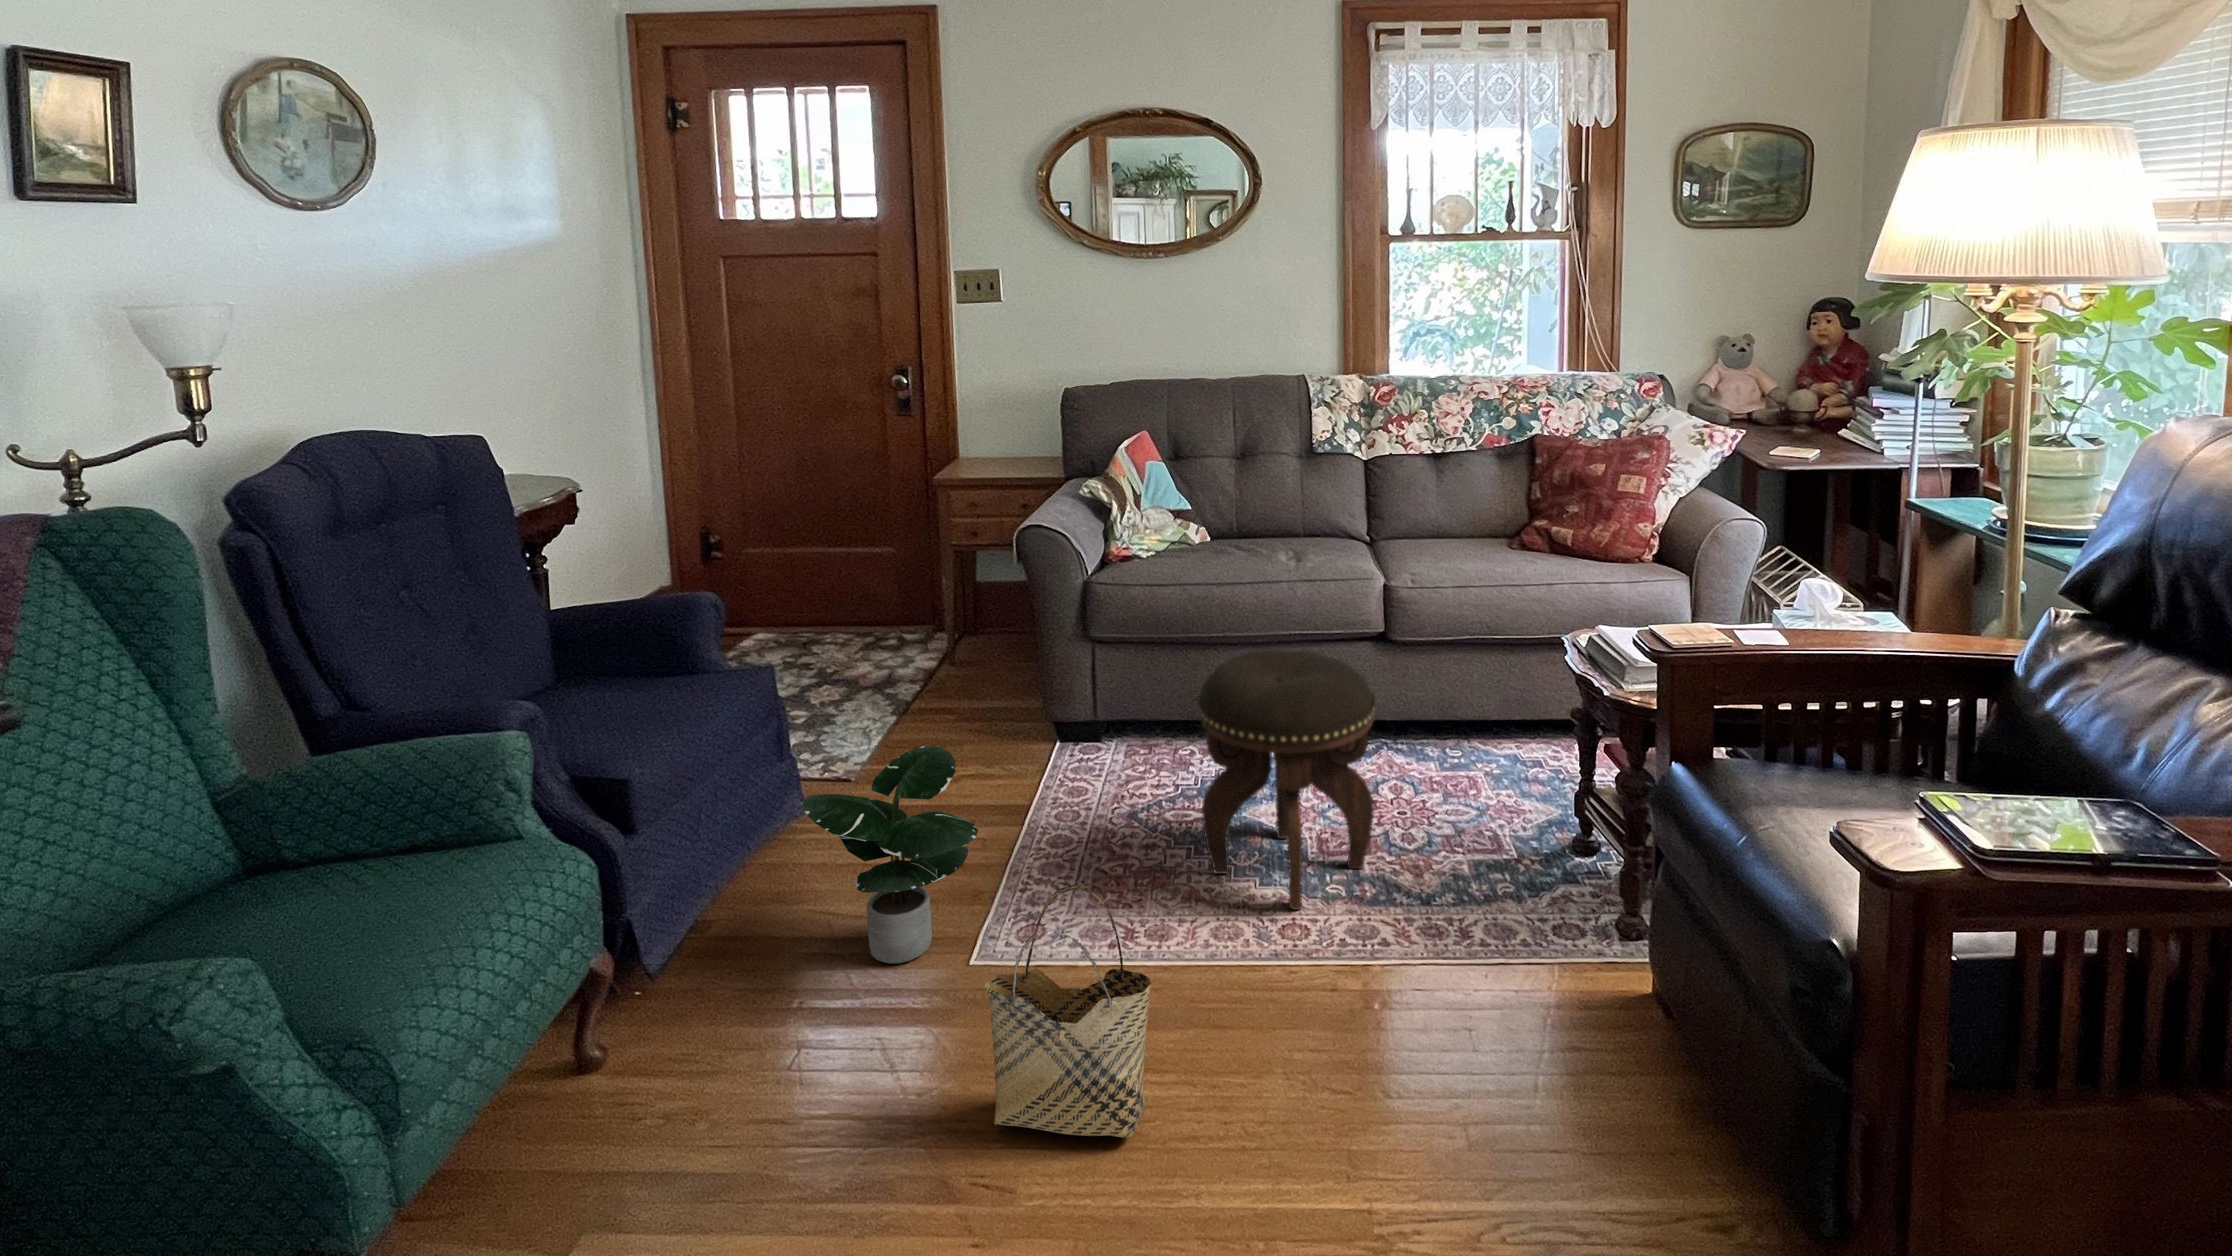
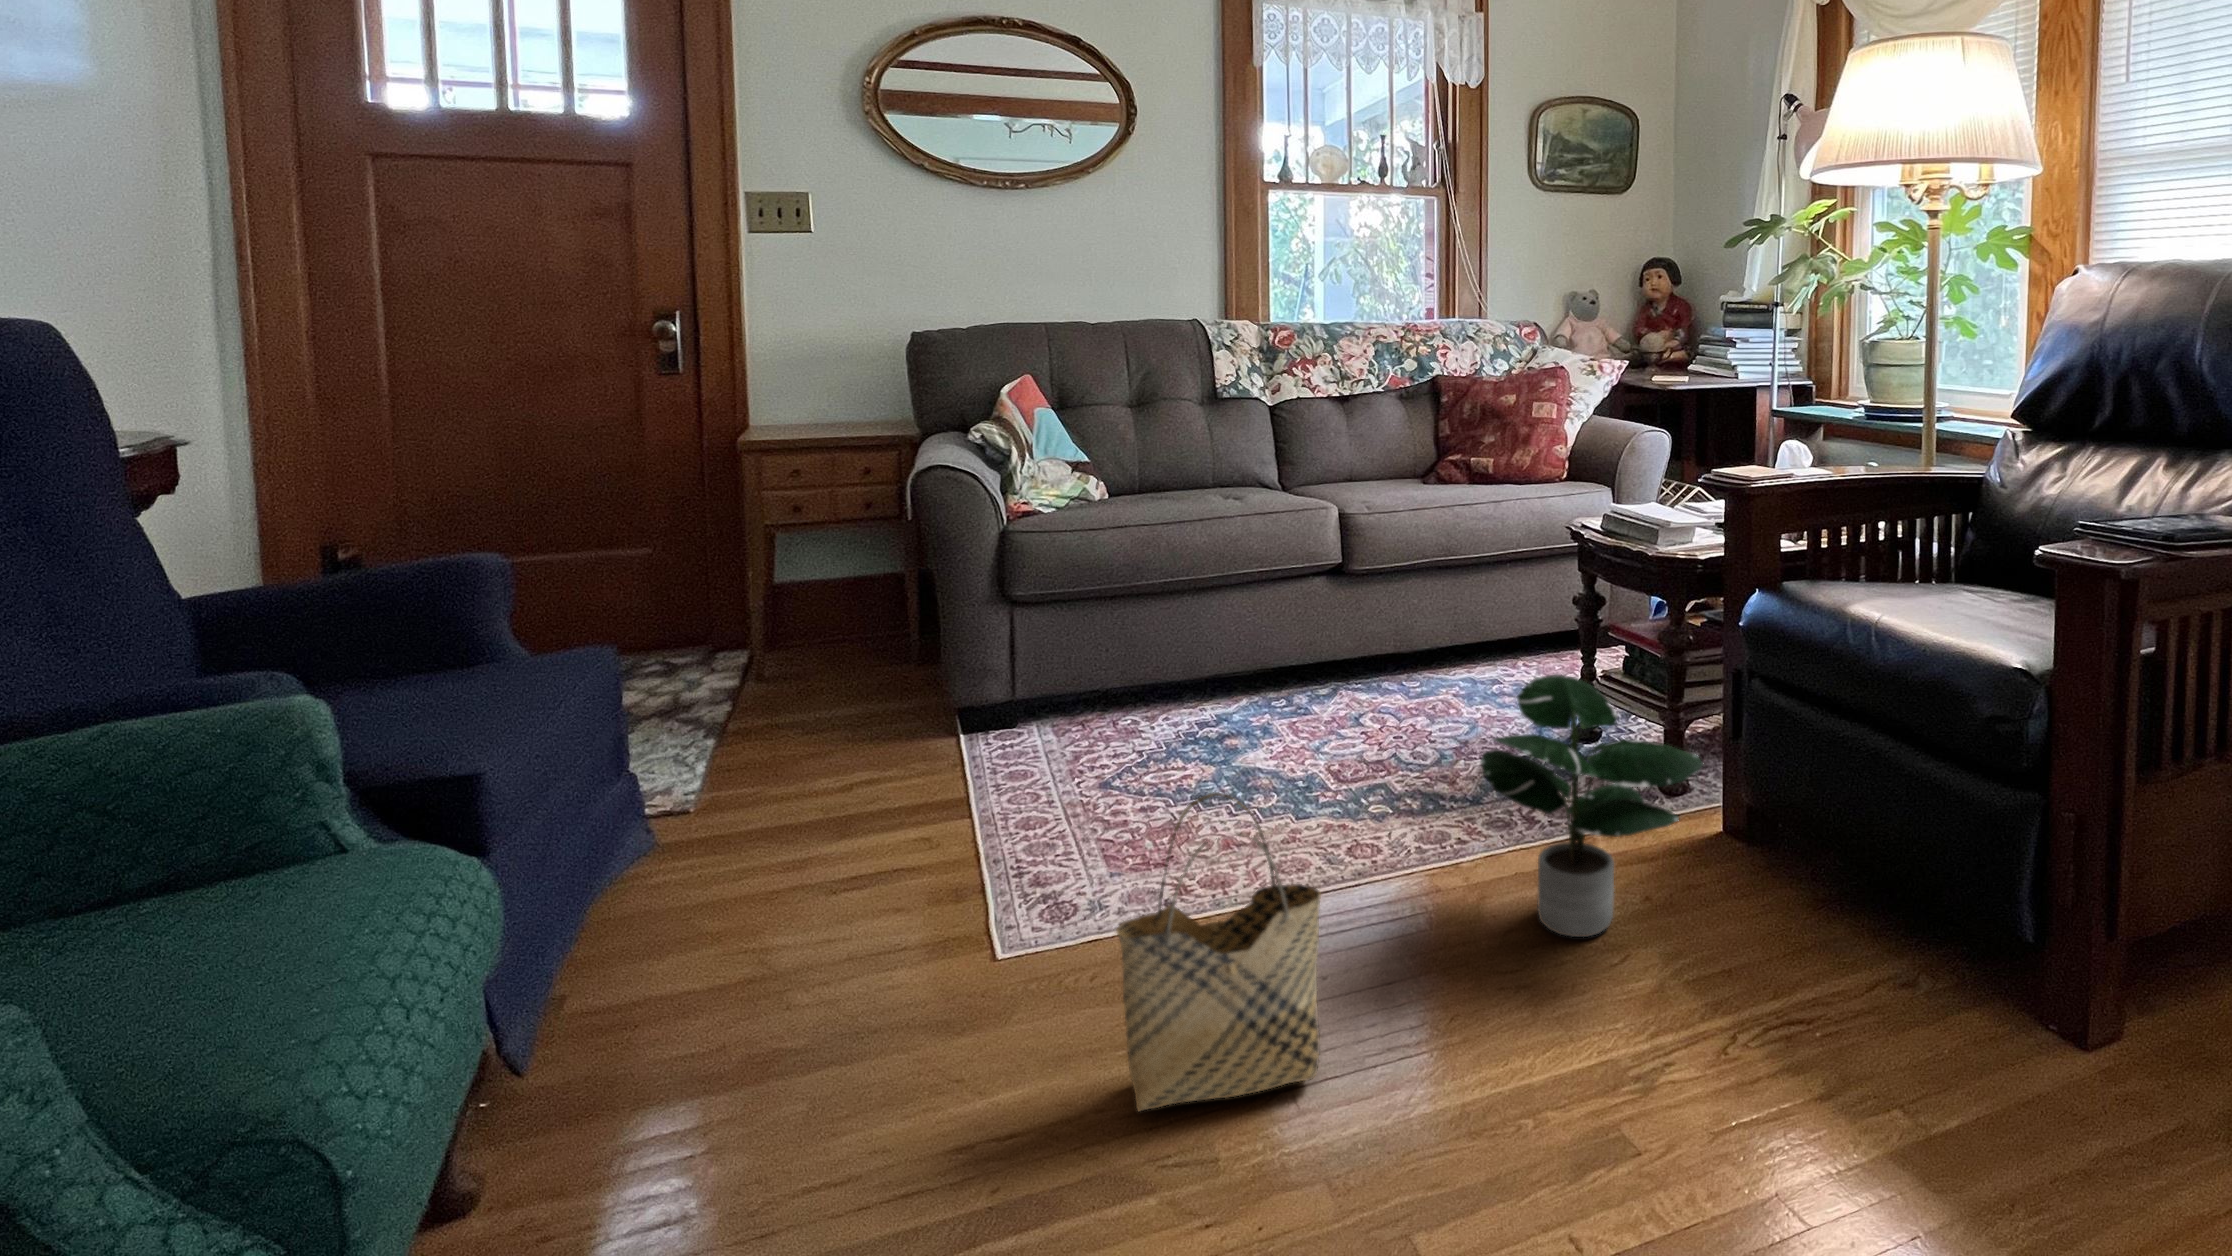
footstool: present [1198,649,1375,910] -> none [1217,560,1414,835]
potted plant: present [801,746,978,963] -> present [1480,674,1703,937]

